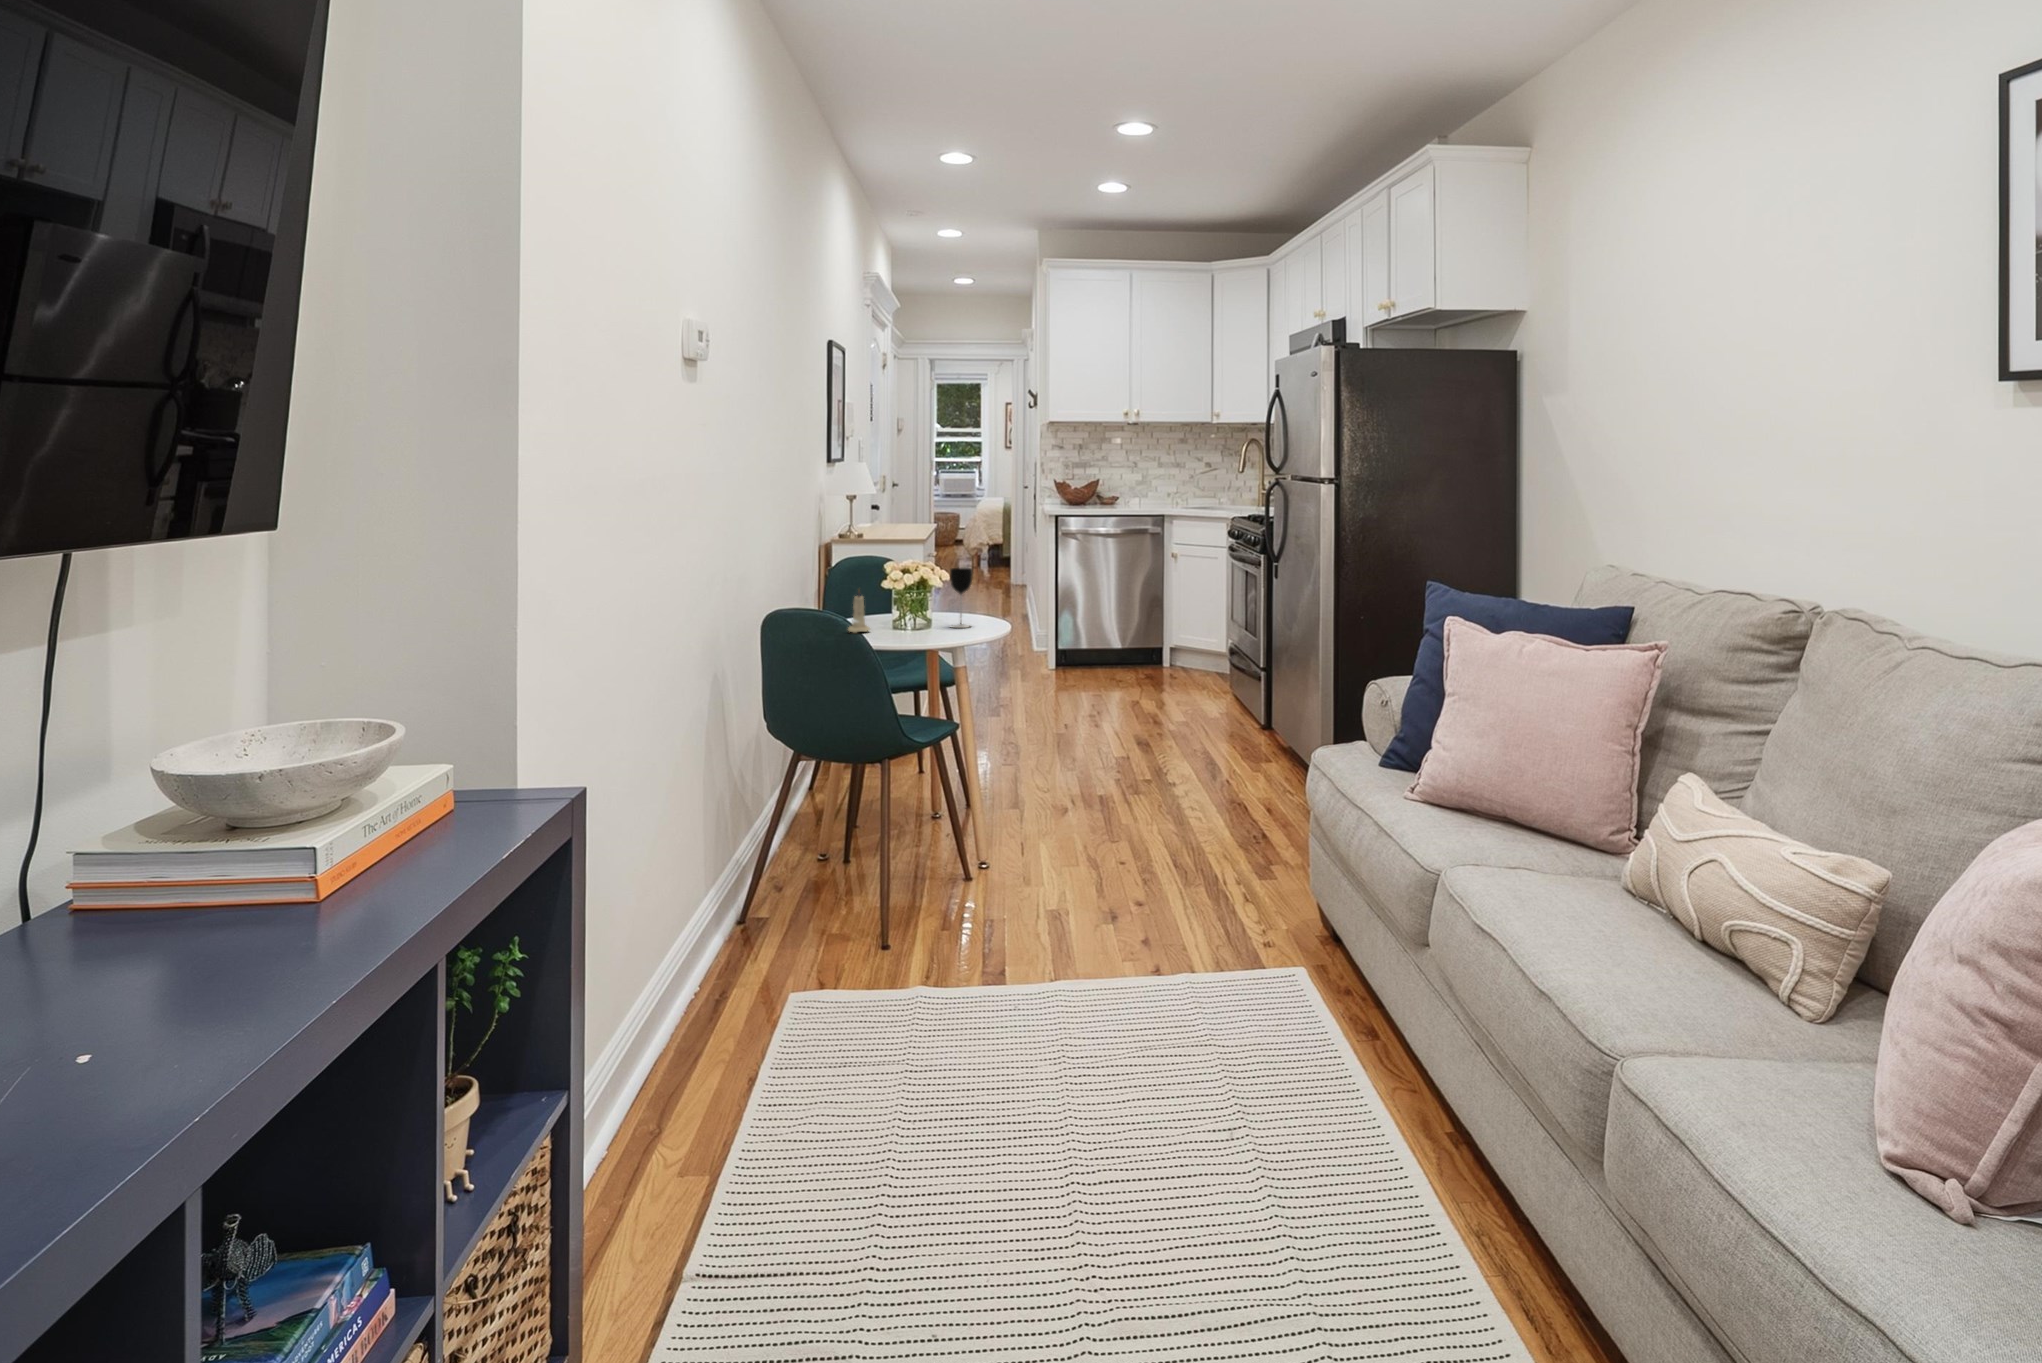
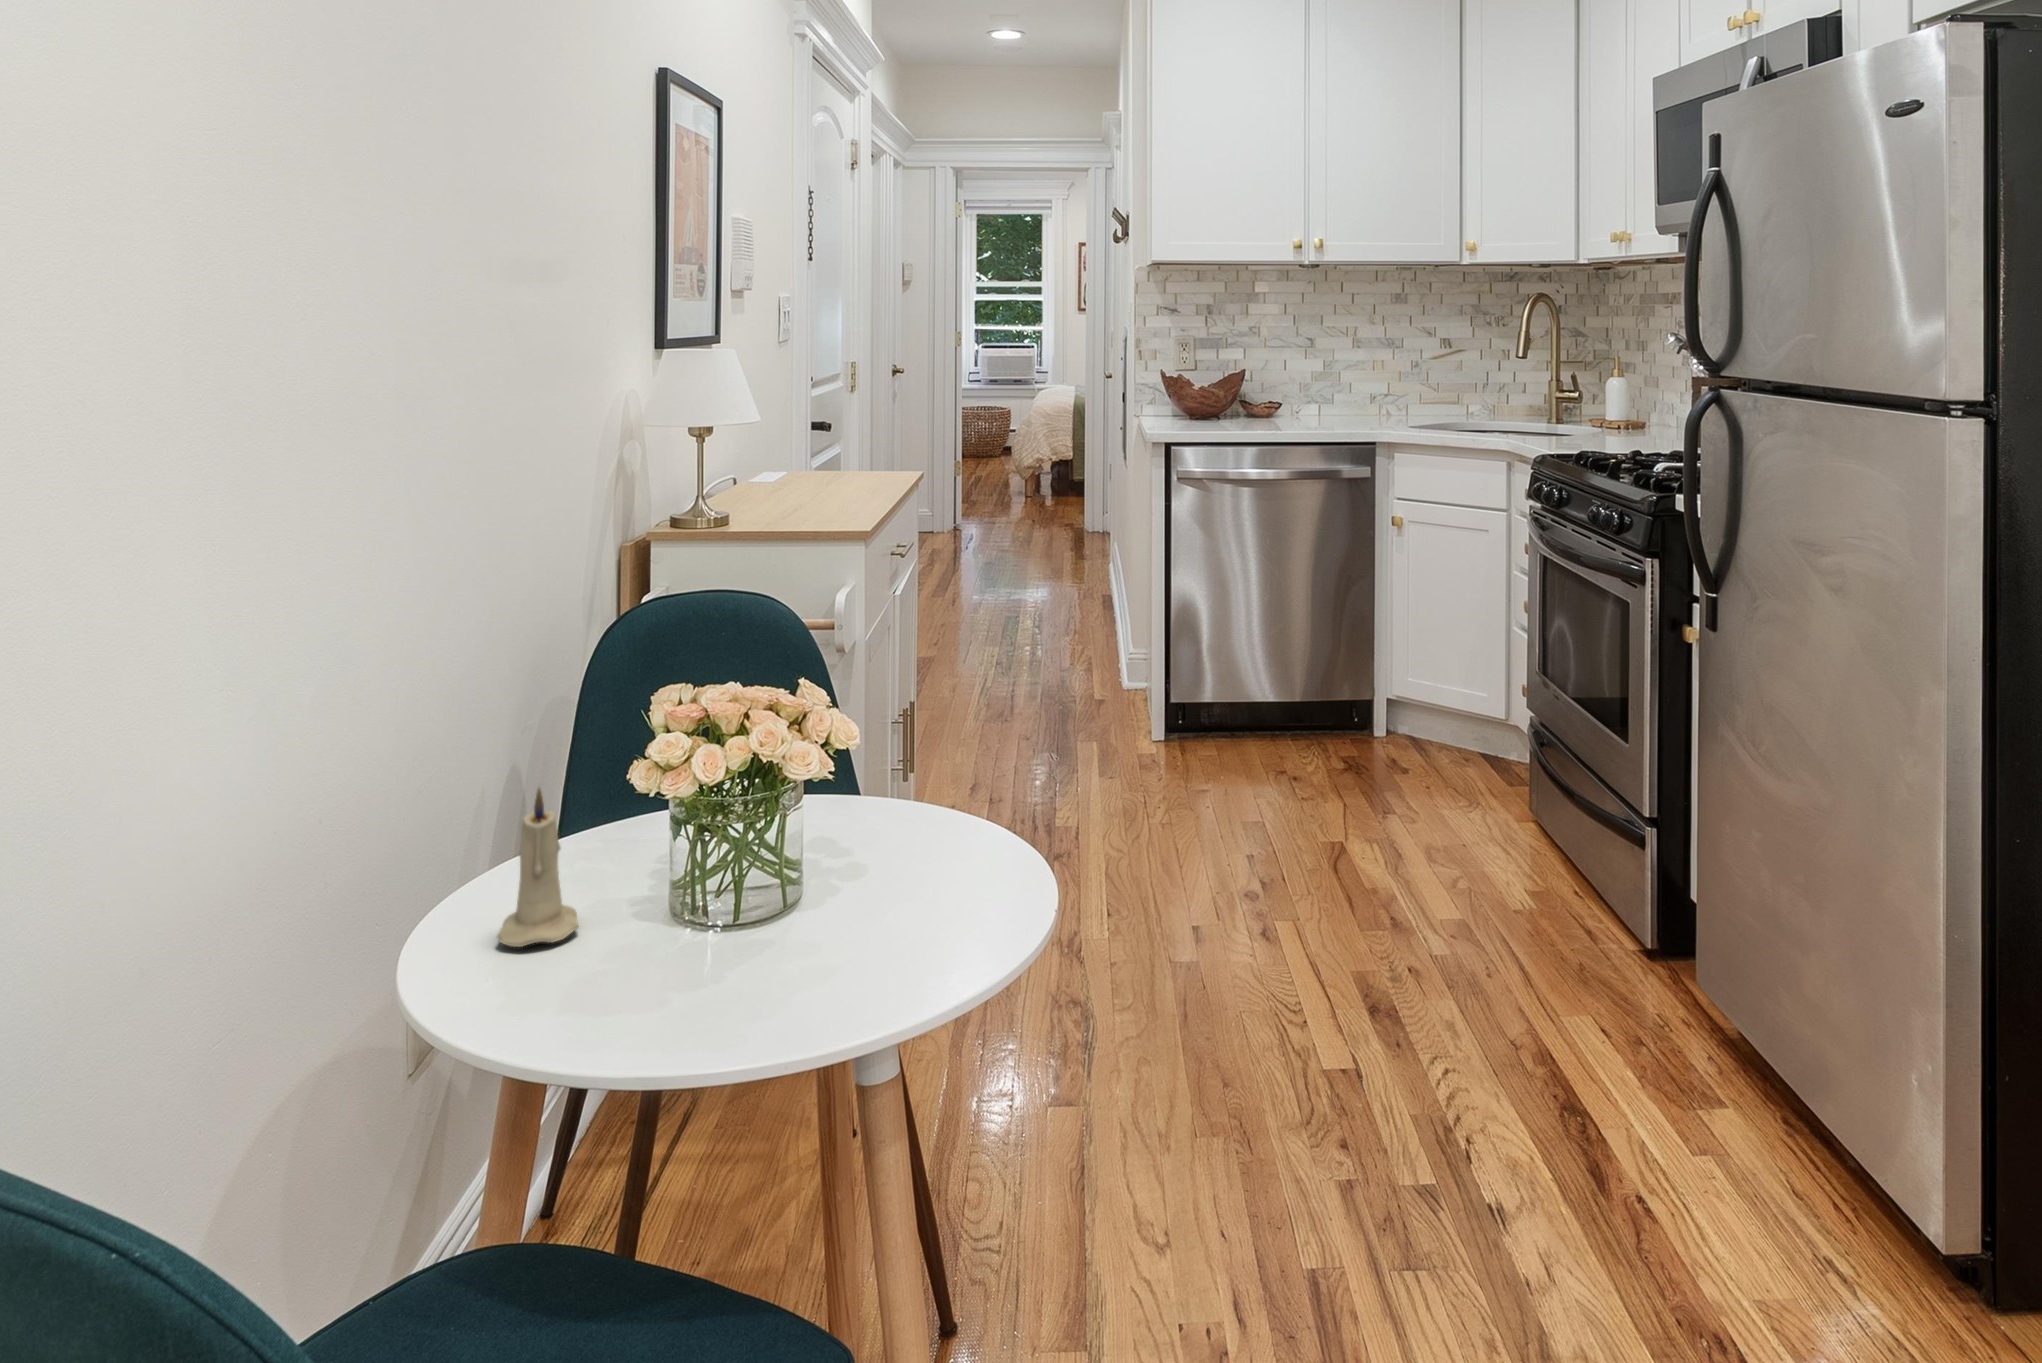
wine glass: present [950,568,973,628] -> none [850,701,926,914]

